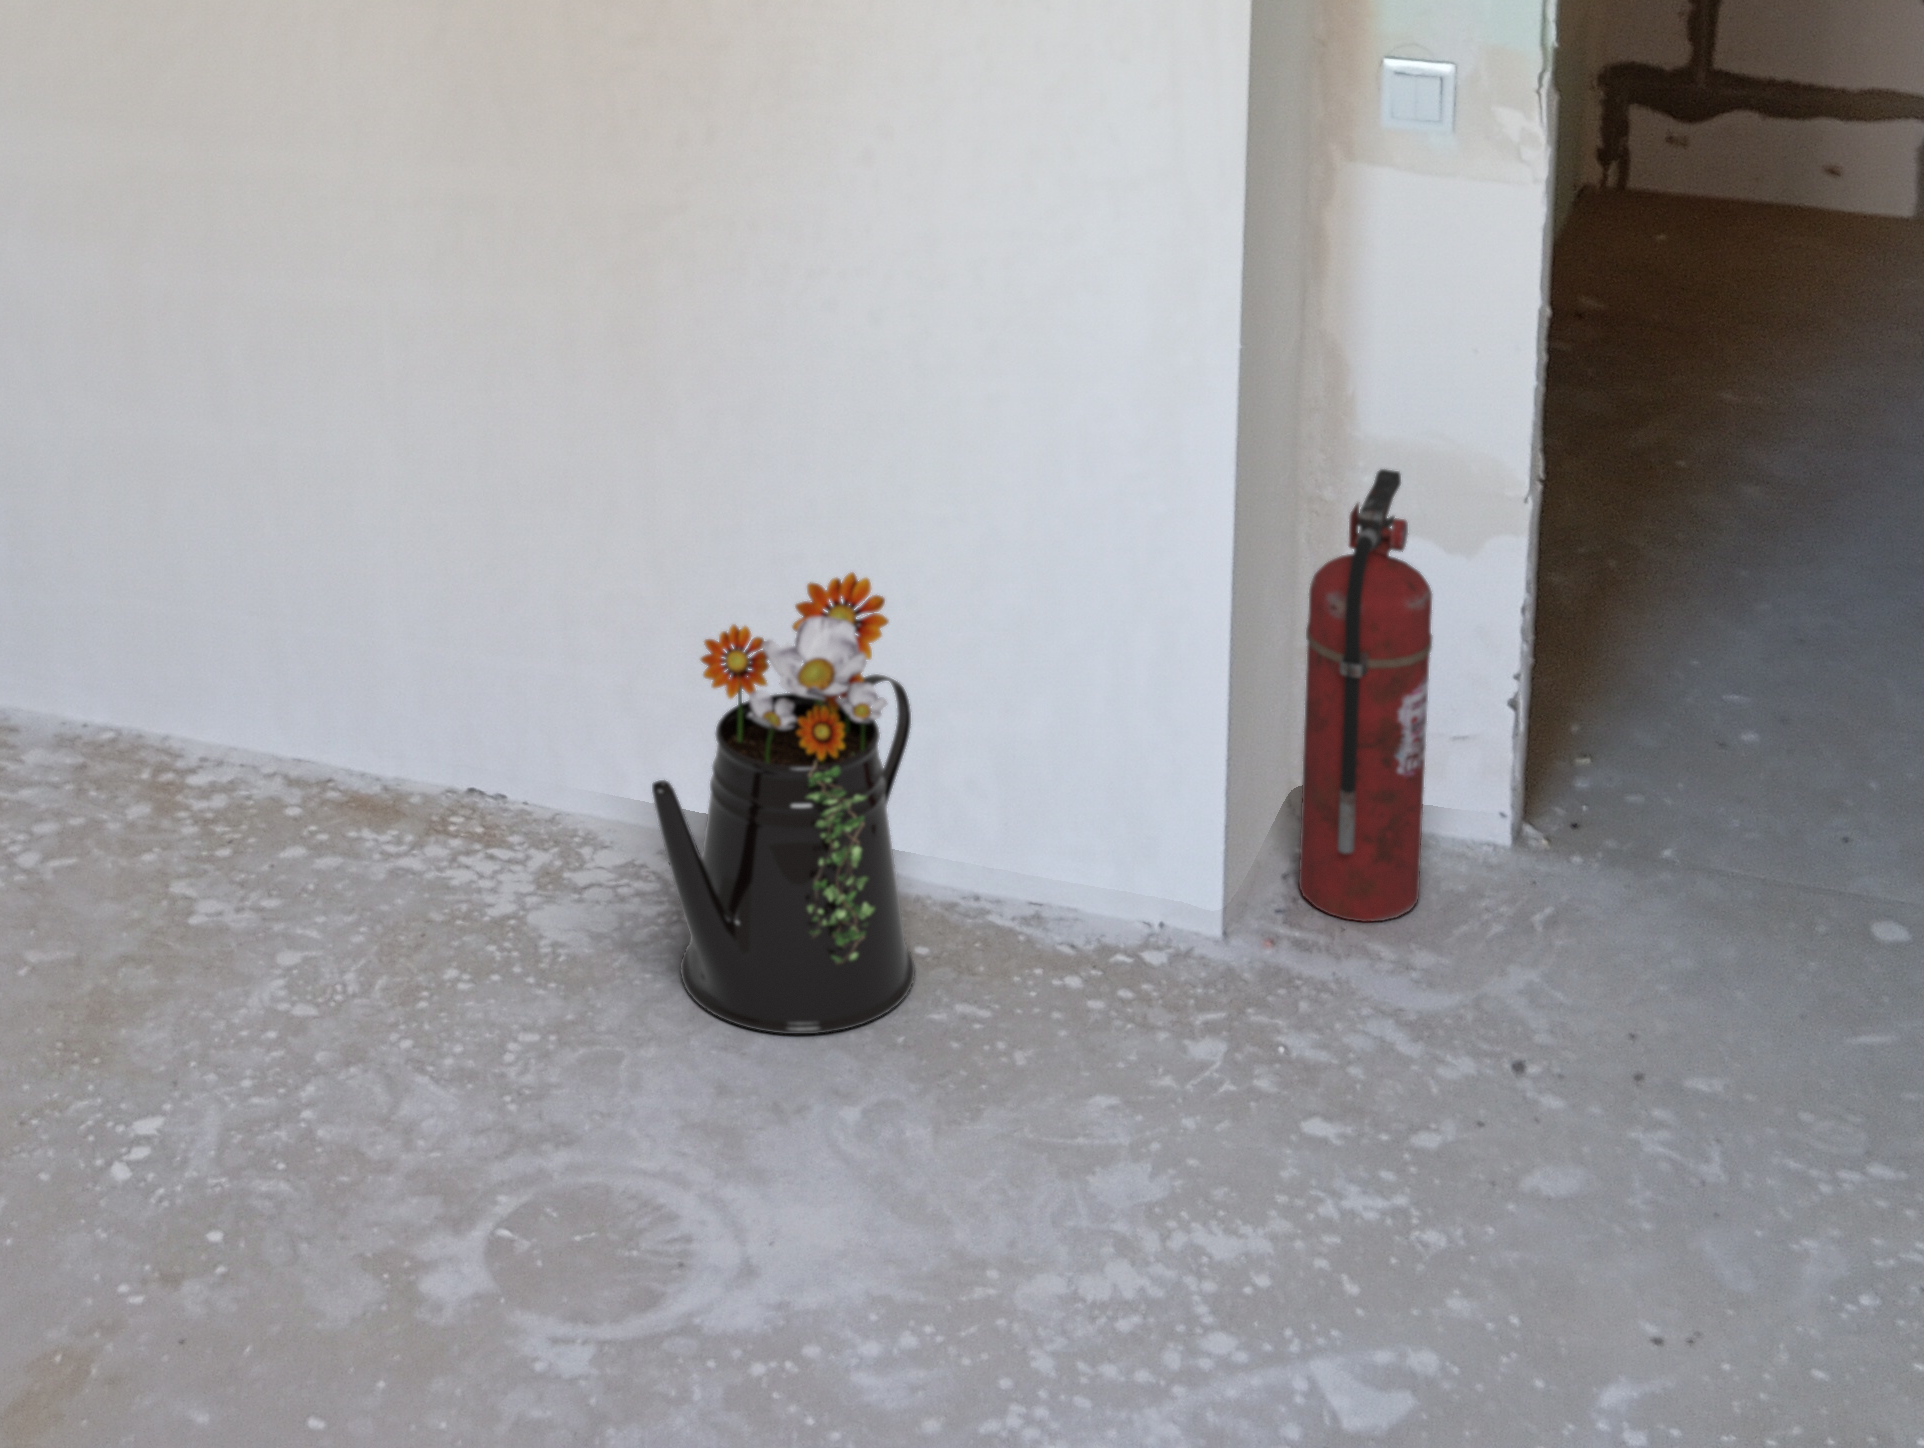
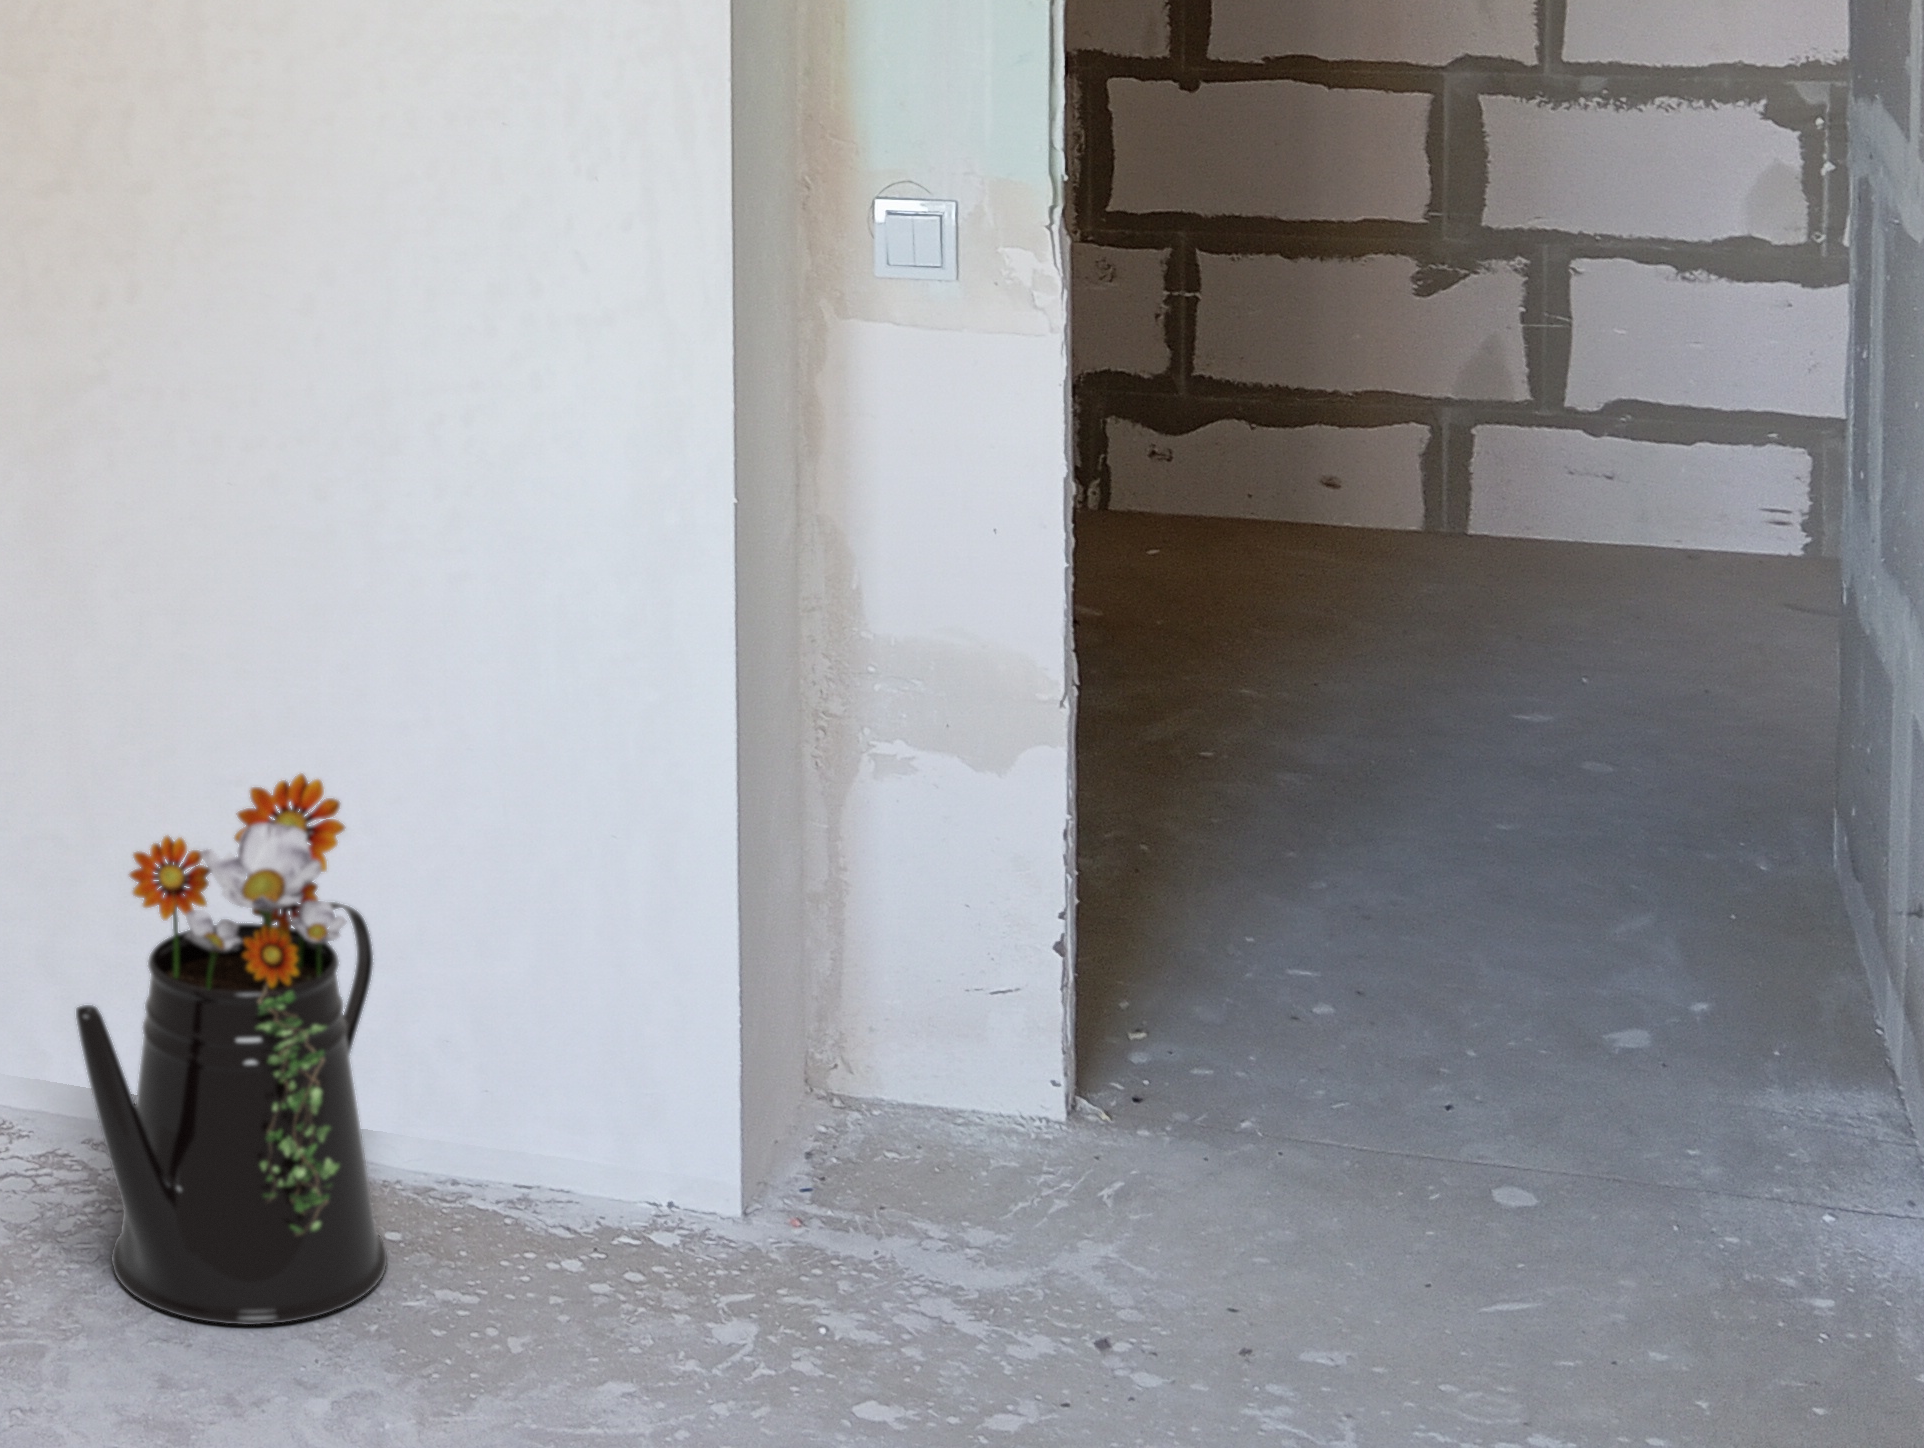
fire extinguisher: present [1299,469,1432,922] -> none [824,660,969,1199]

